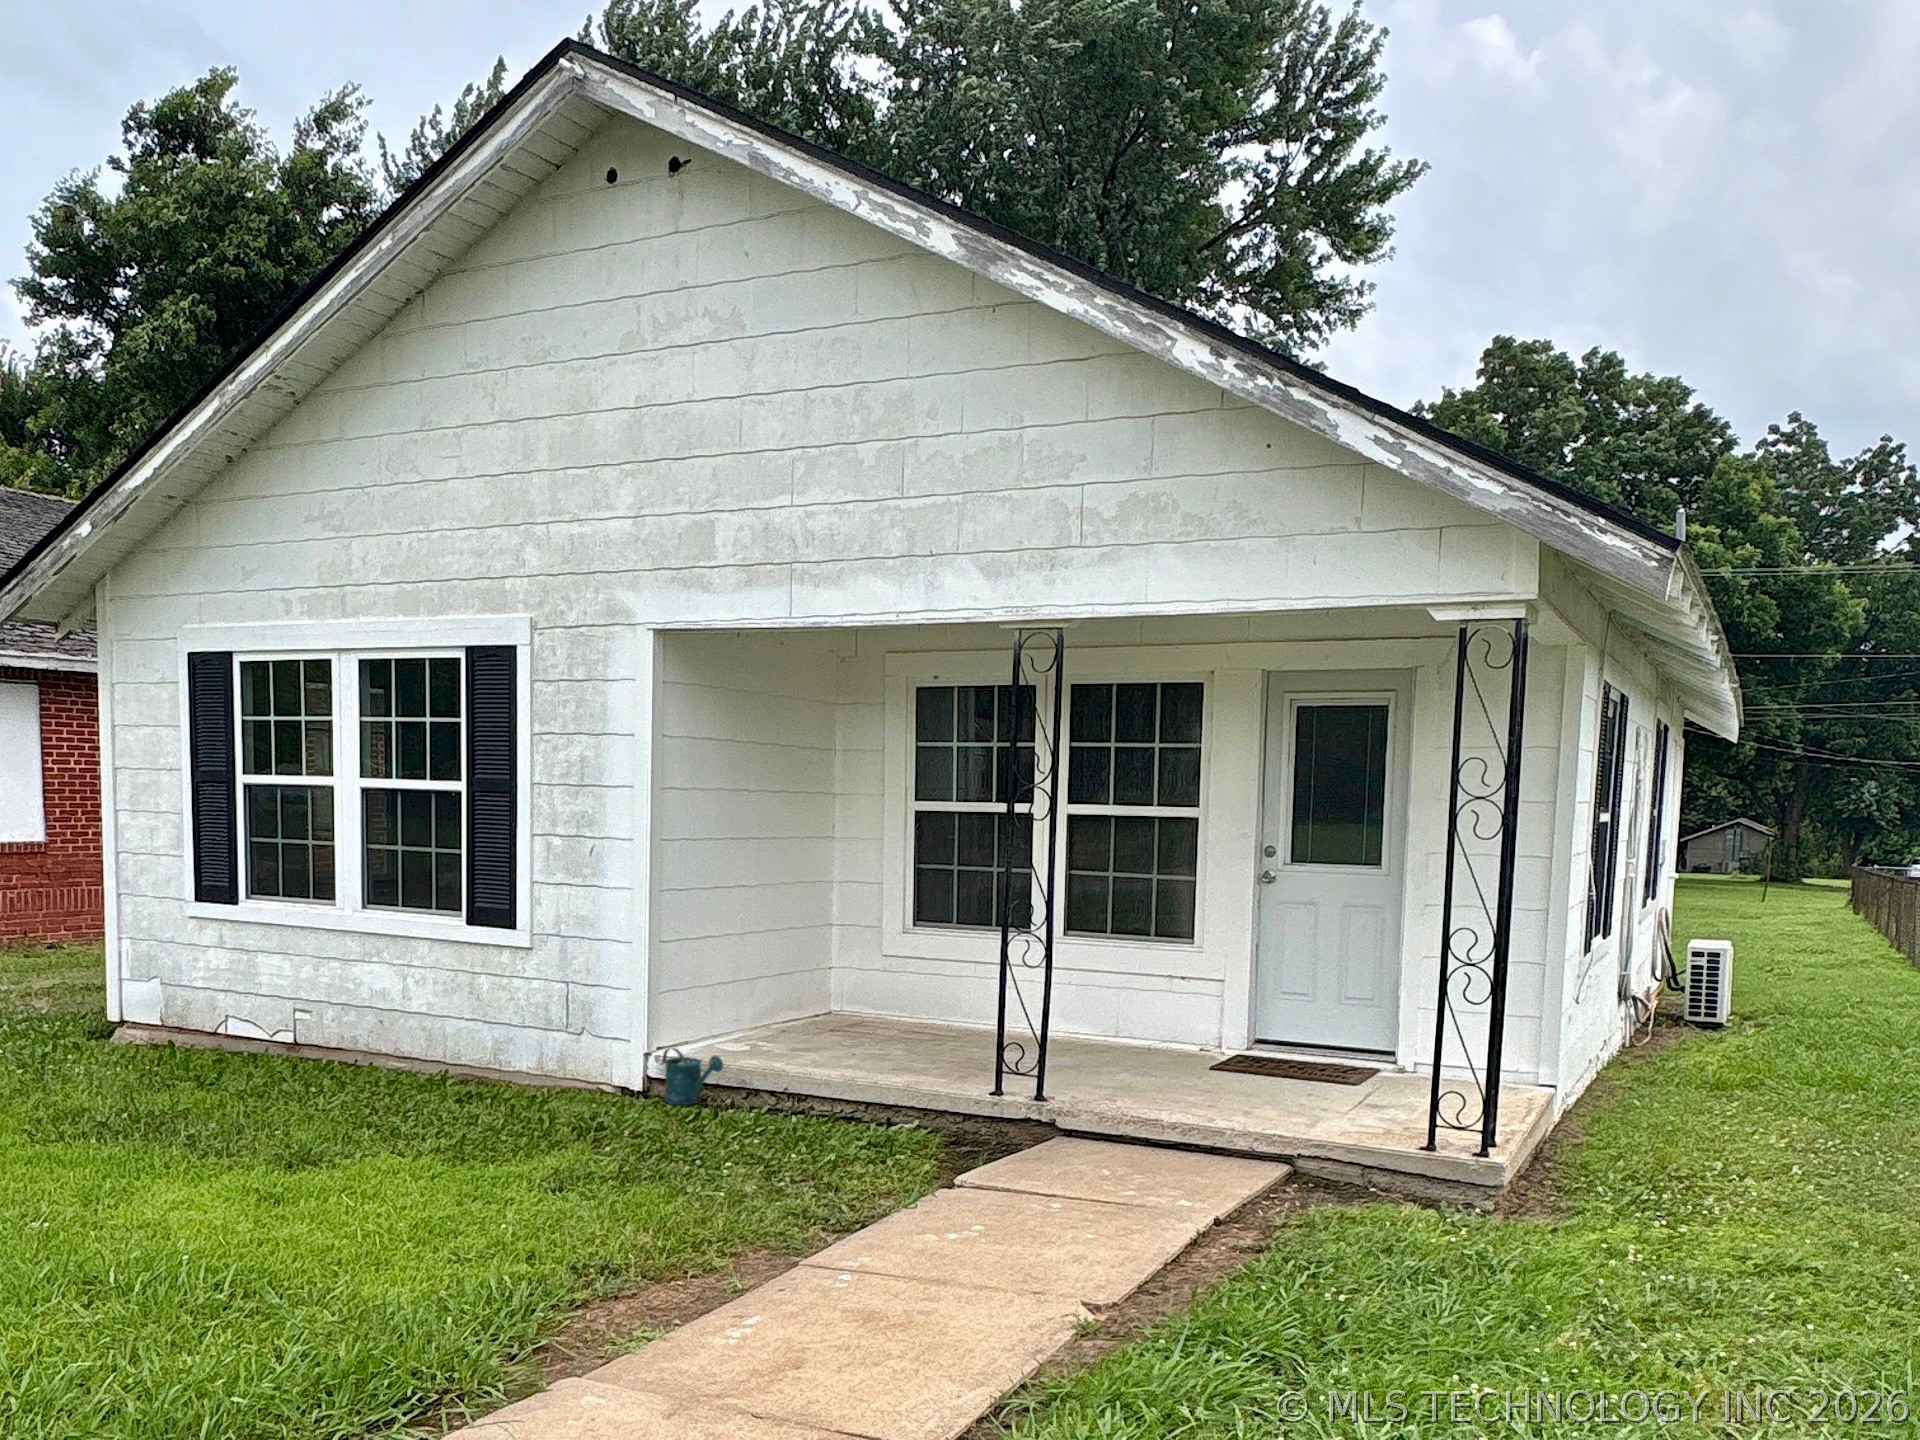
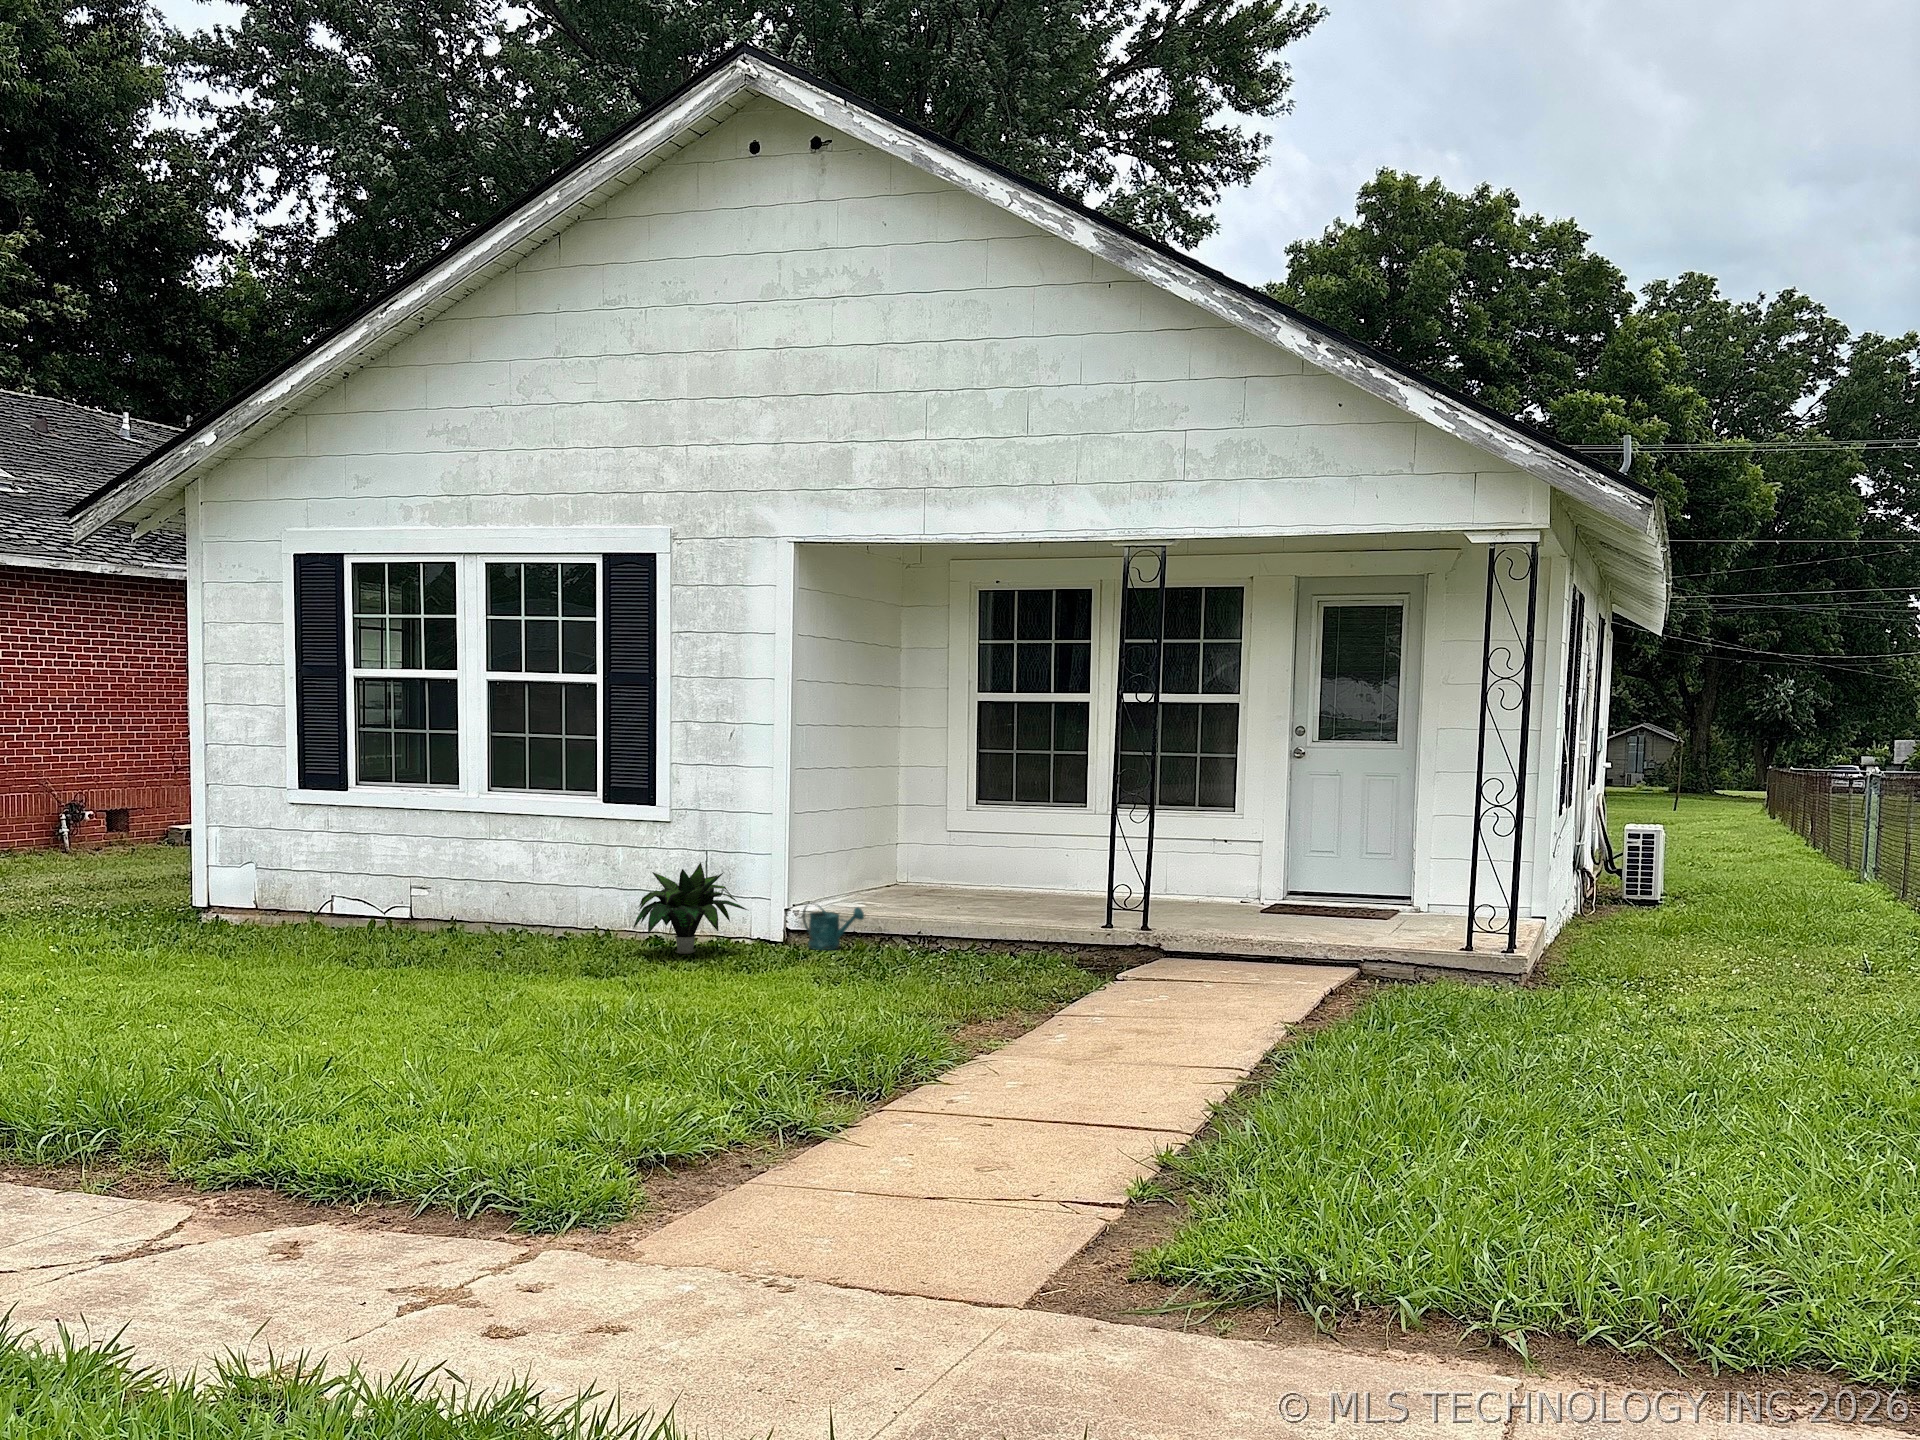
potted plant: none [454,997,590,1105] -> present [633,862,747,954]

